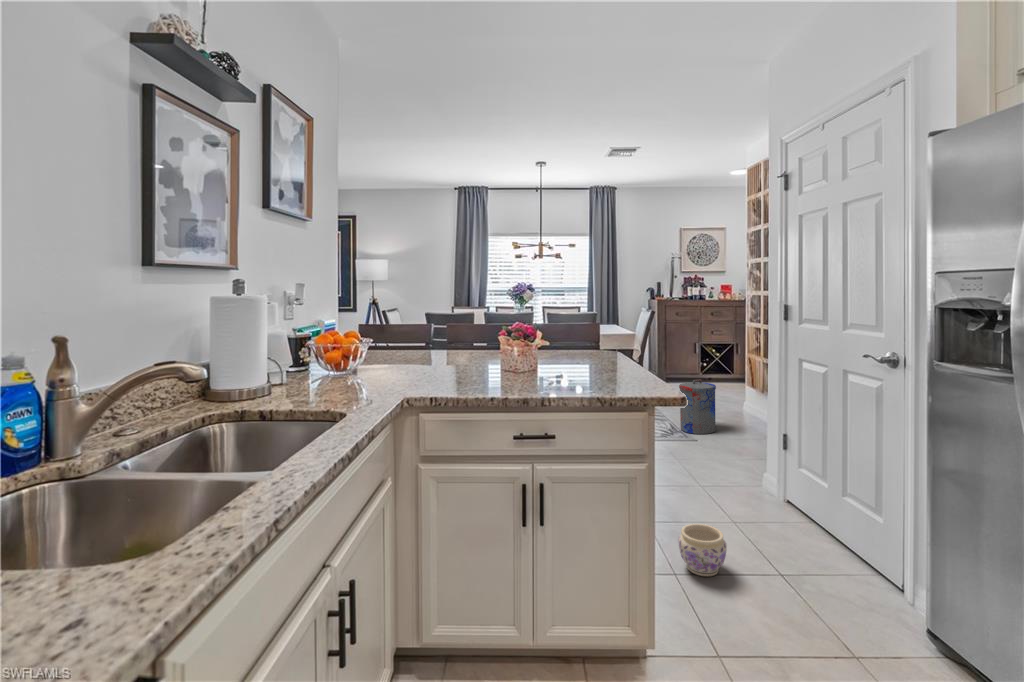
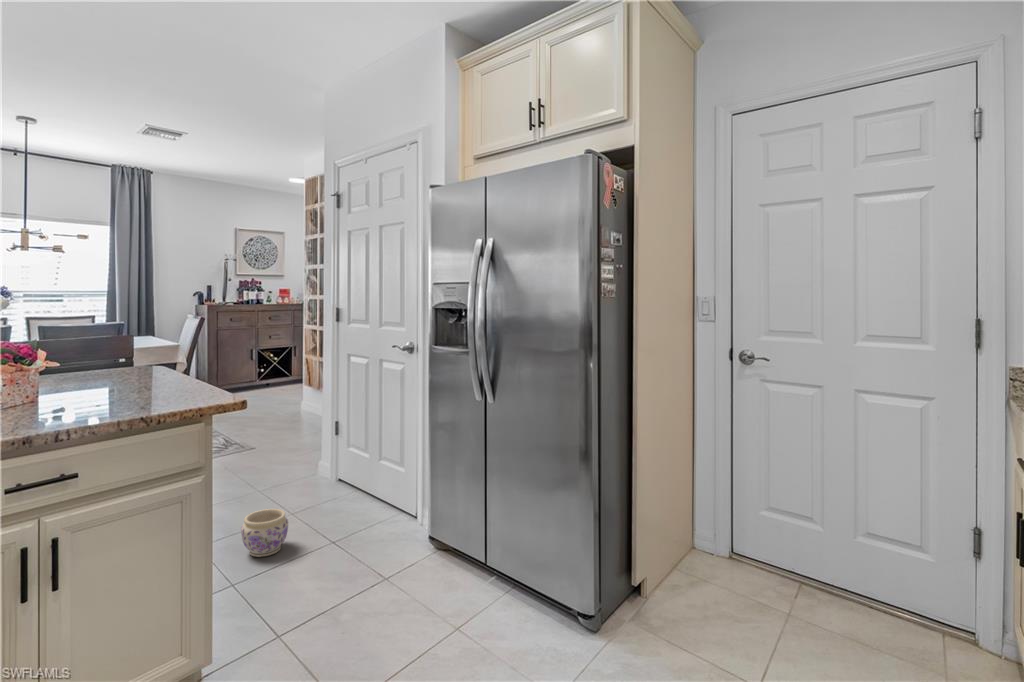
trash can: present [679,379,716,434] -> none [236,383,275,439]

